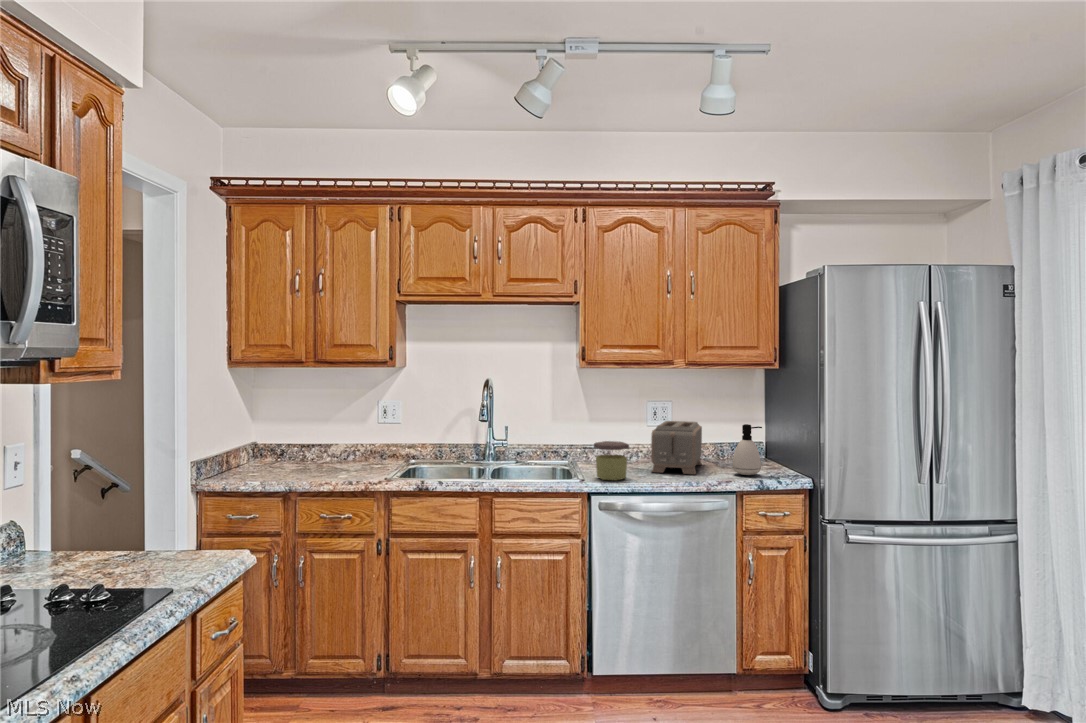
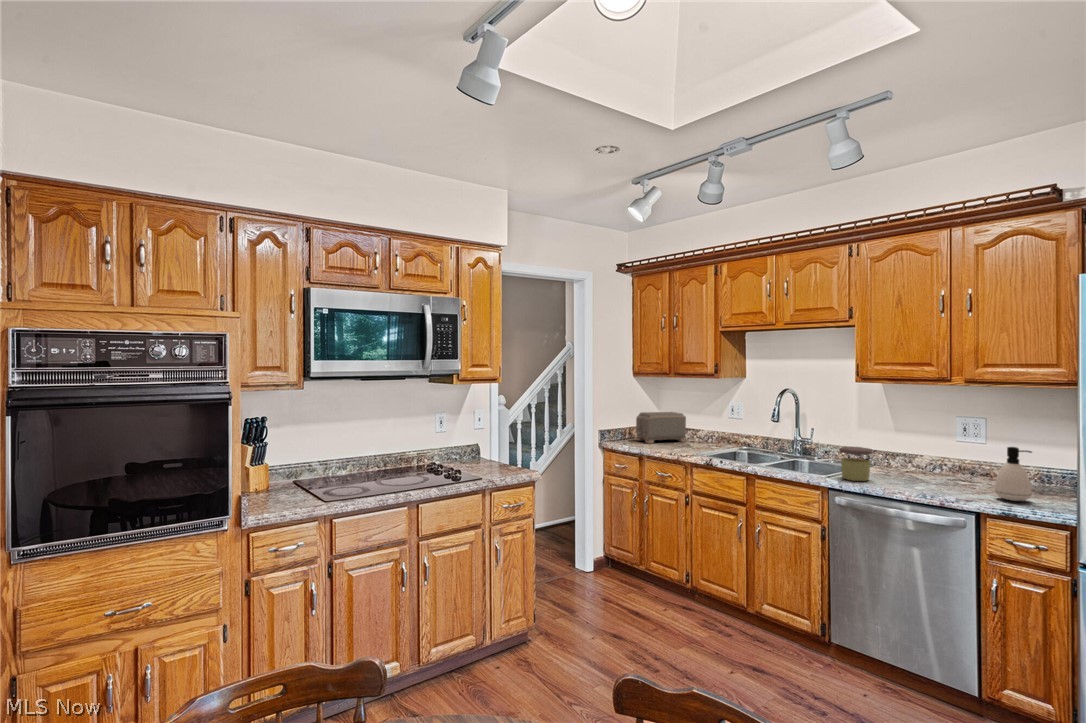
toaster: present [651,421,702,474] -> present [636,412,686,444]

